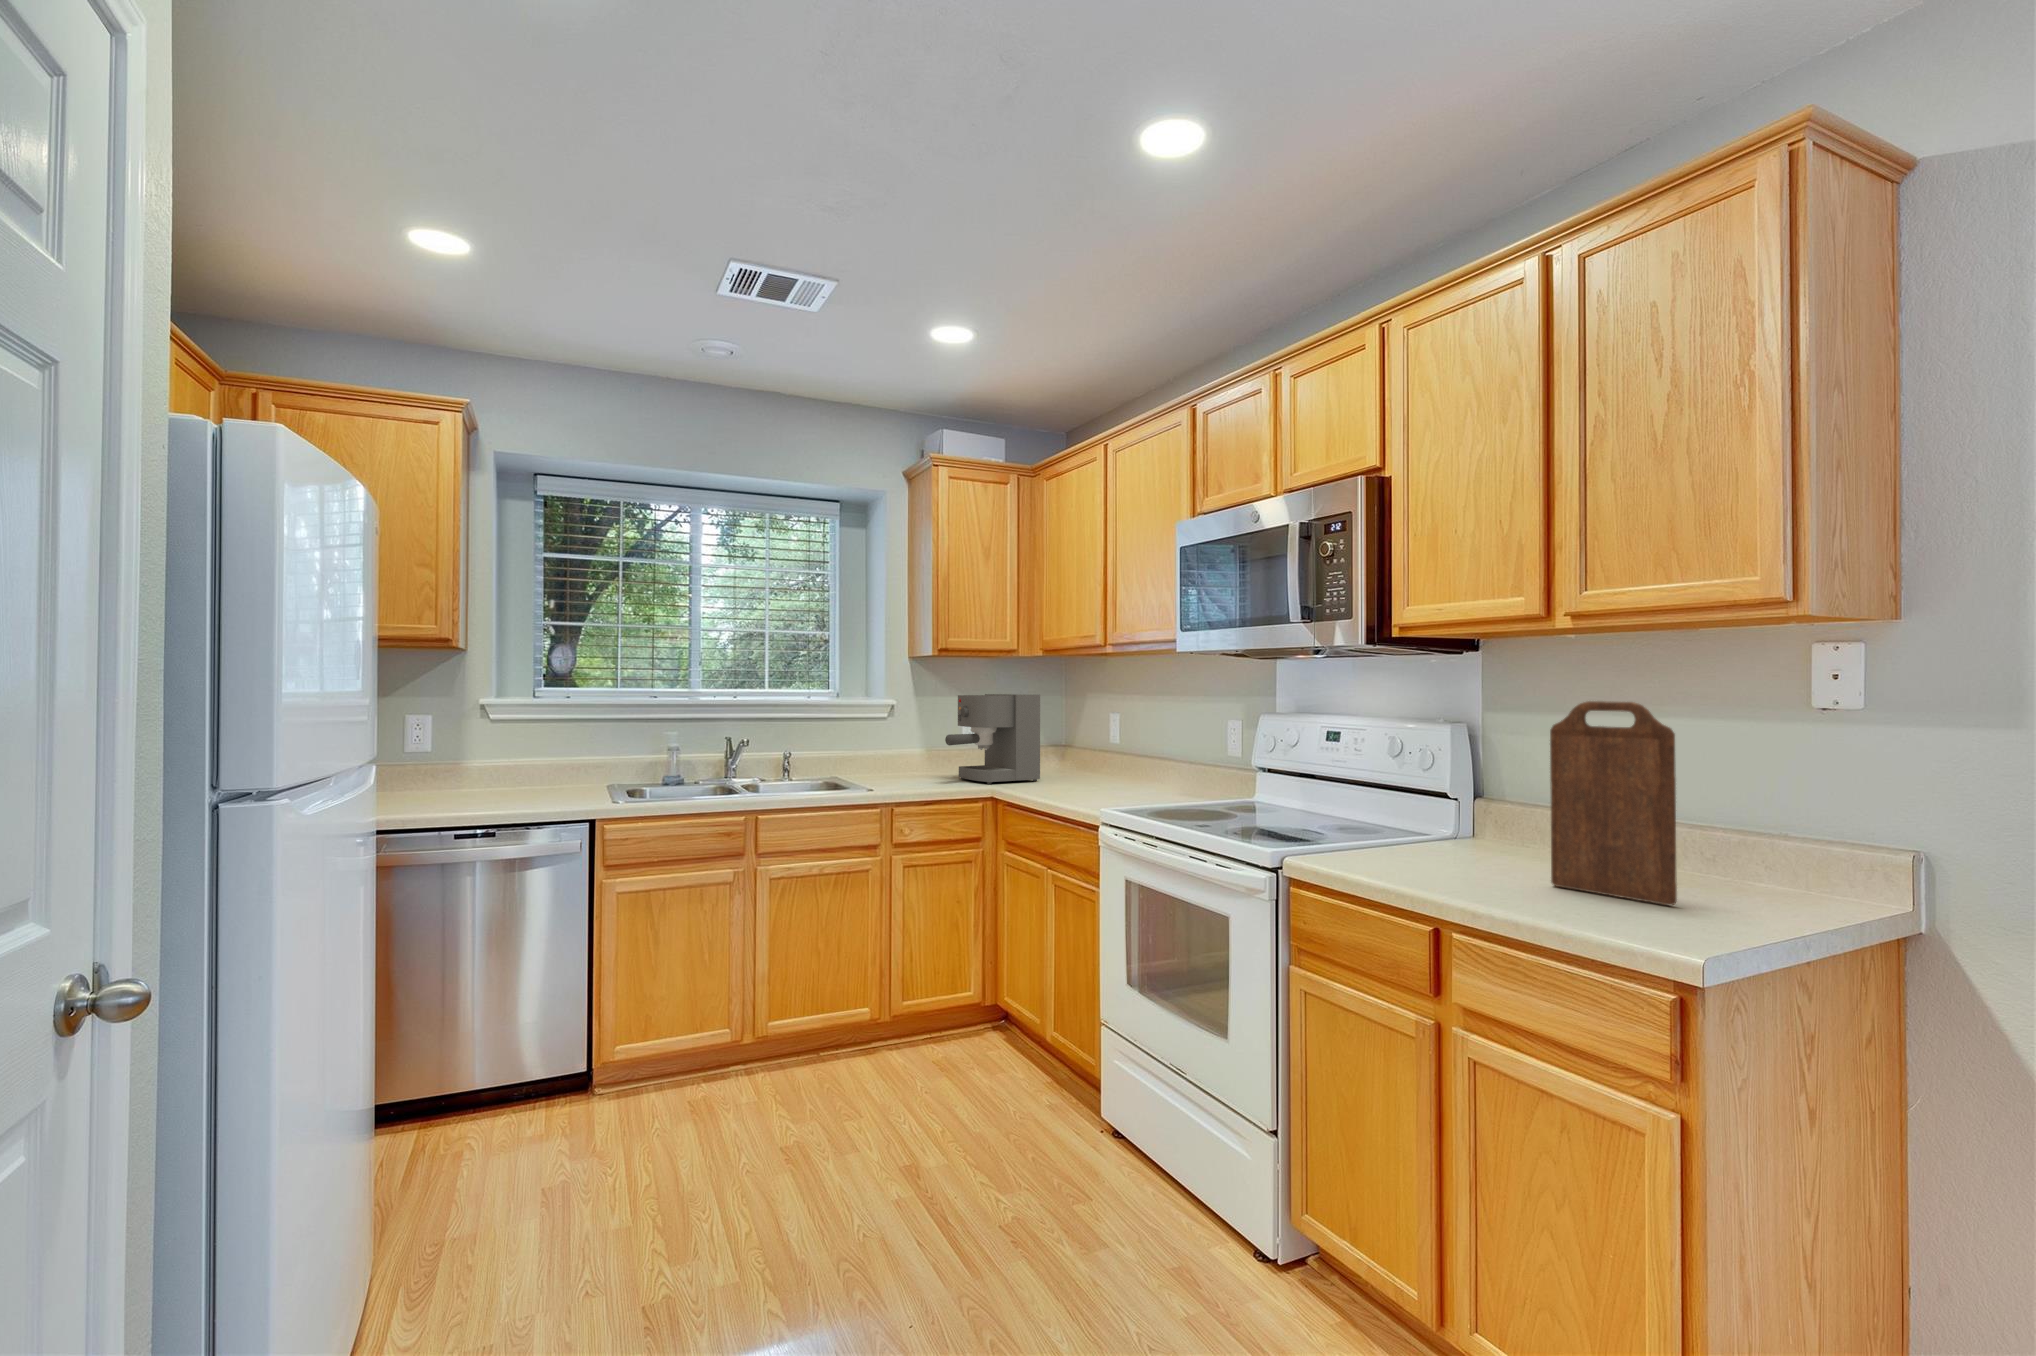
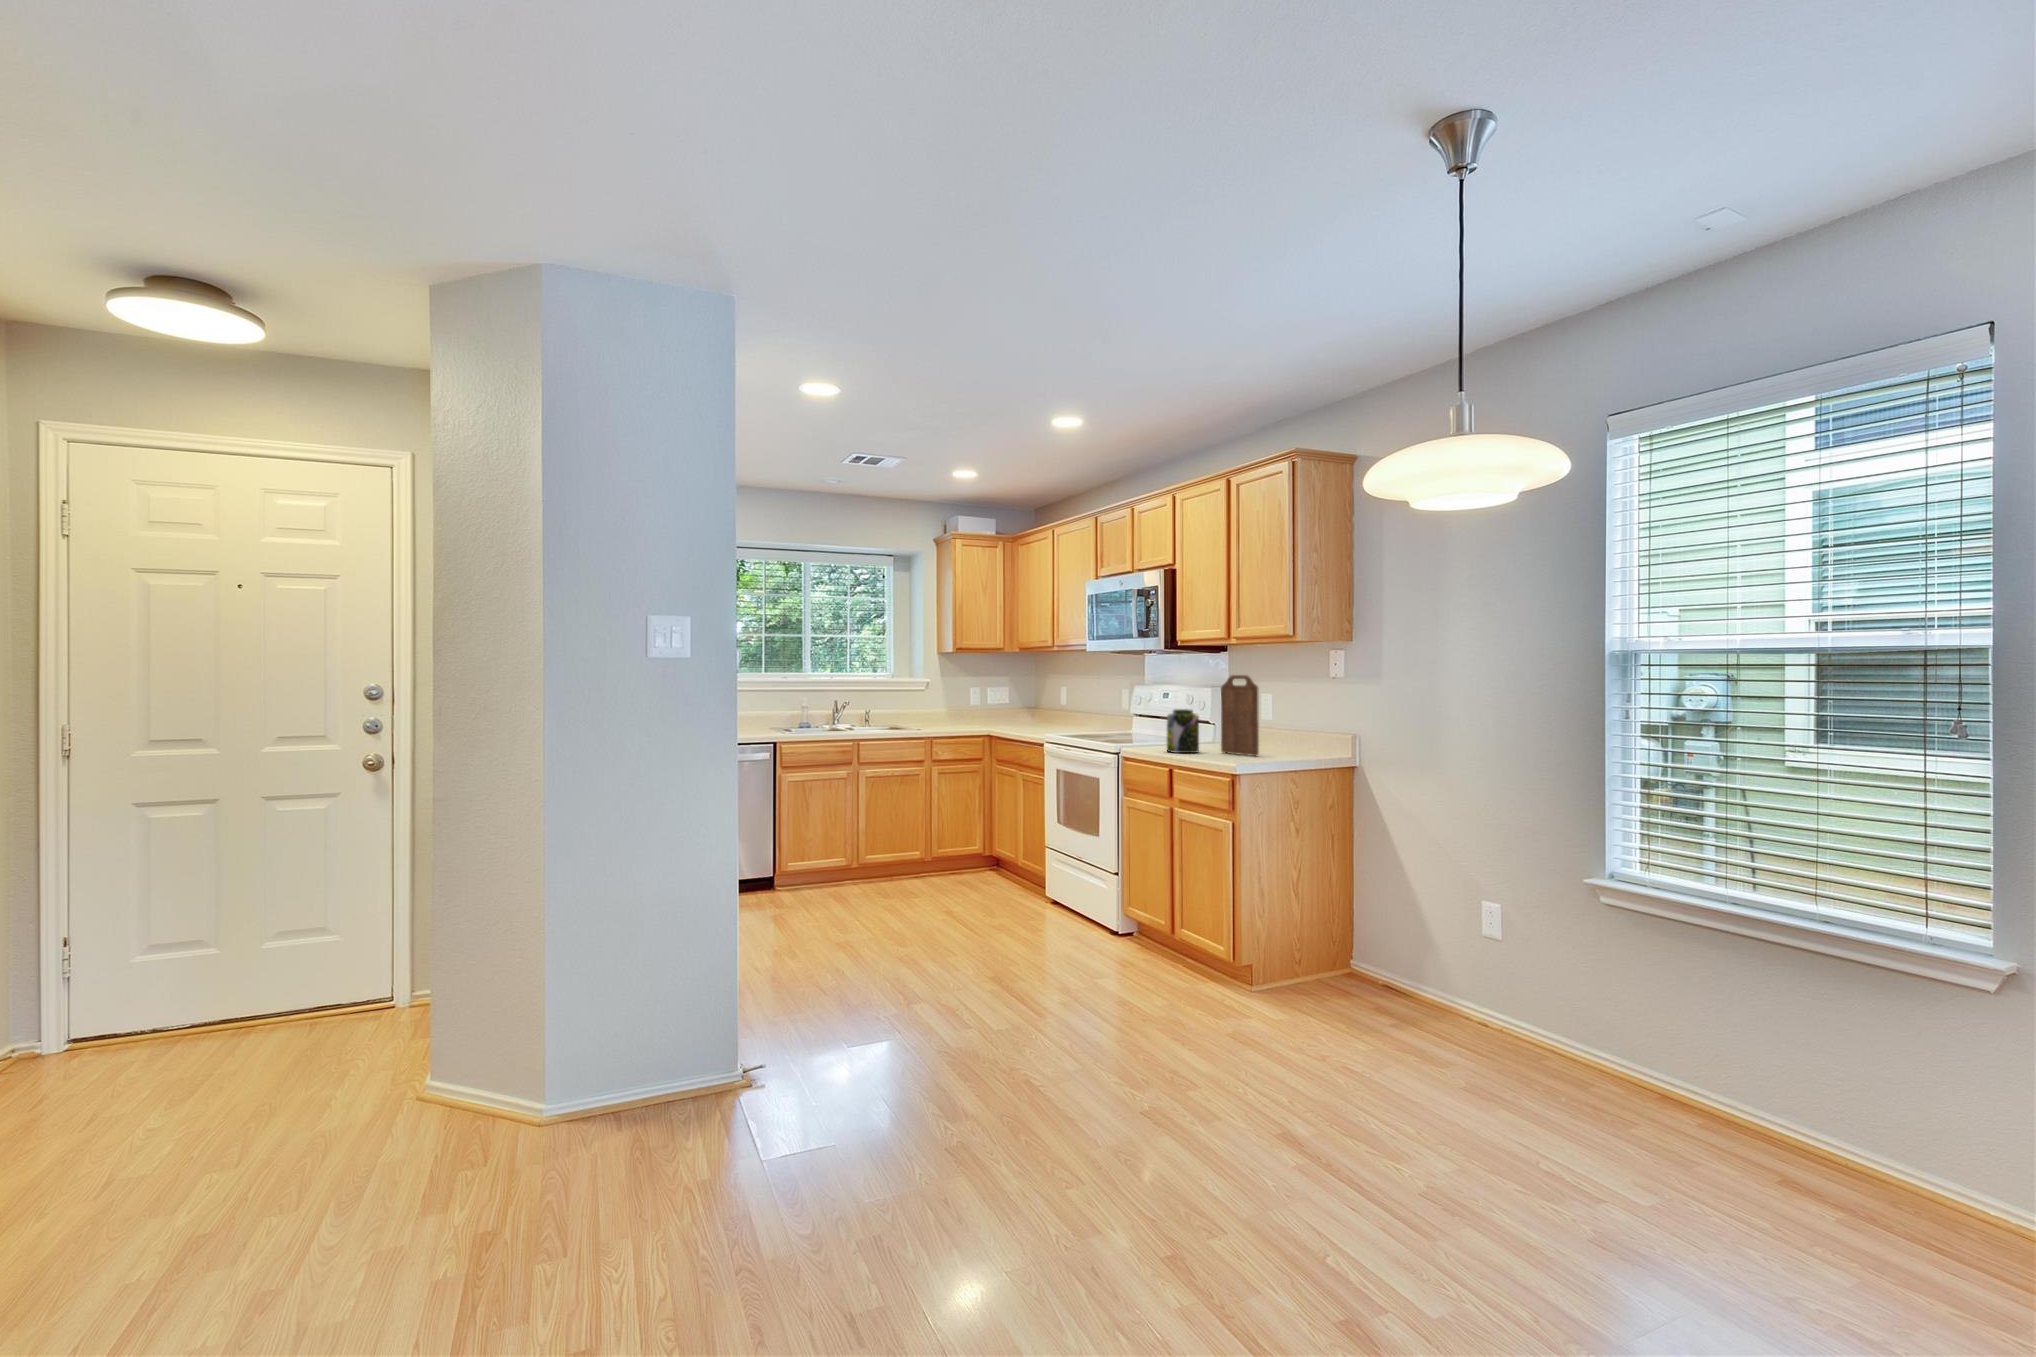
coffee maker: present [945,694,1040,784] -> none [962,676,1018,728]
jar: none [1412,779,1496,887] -> present [1167,709,1199,753]

